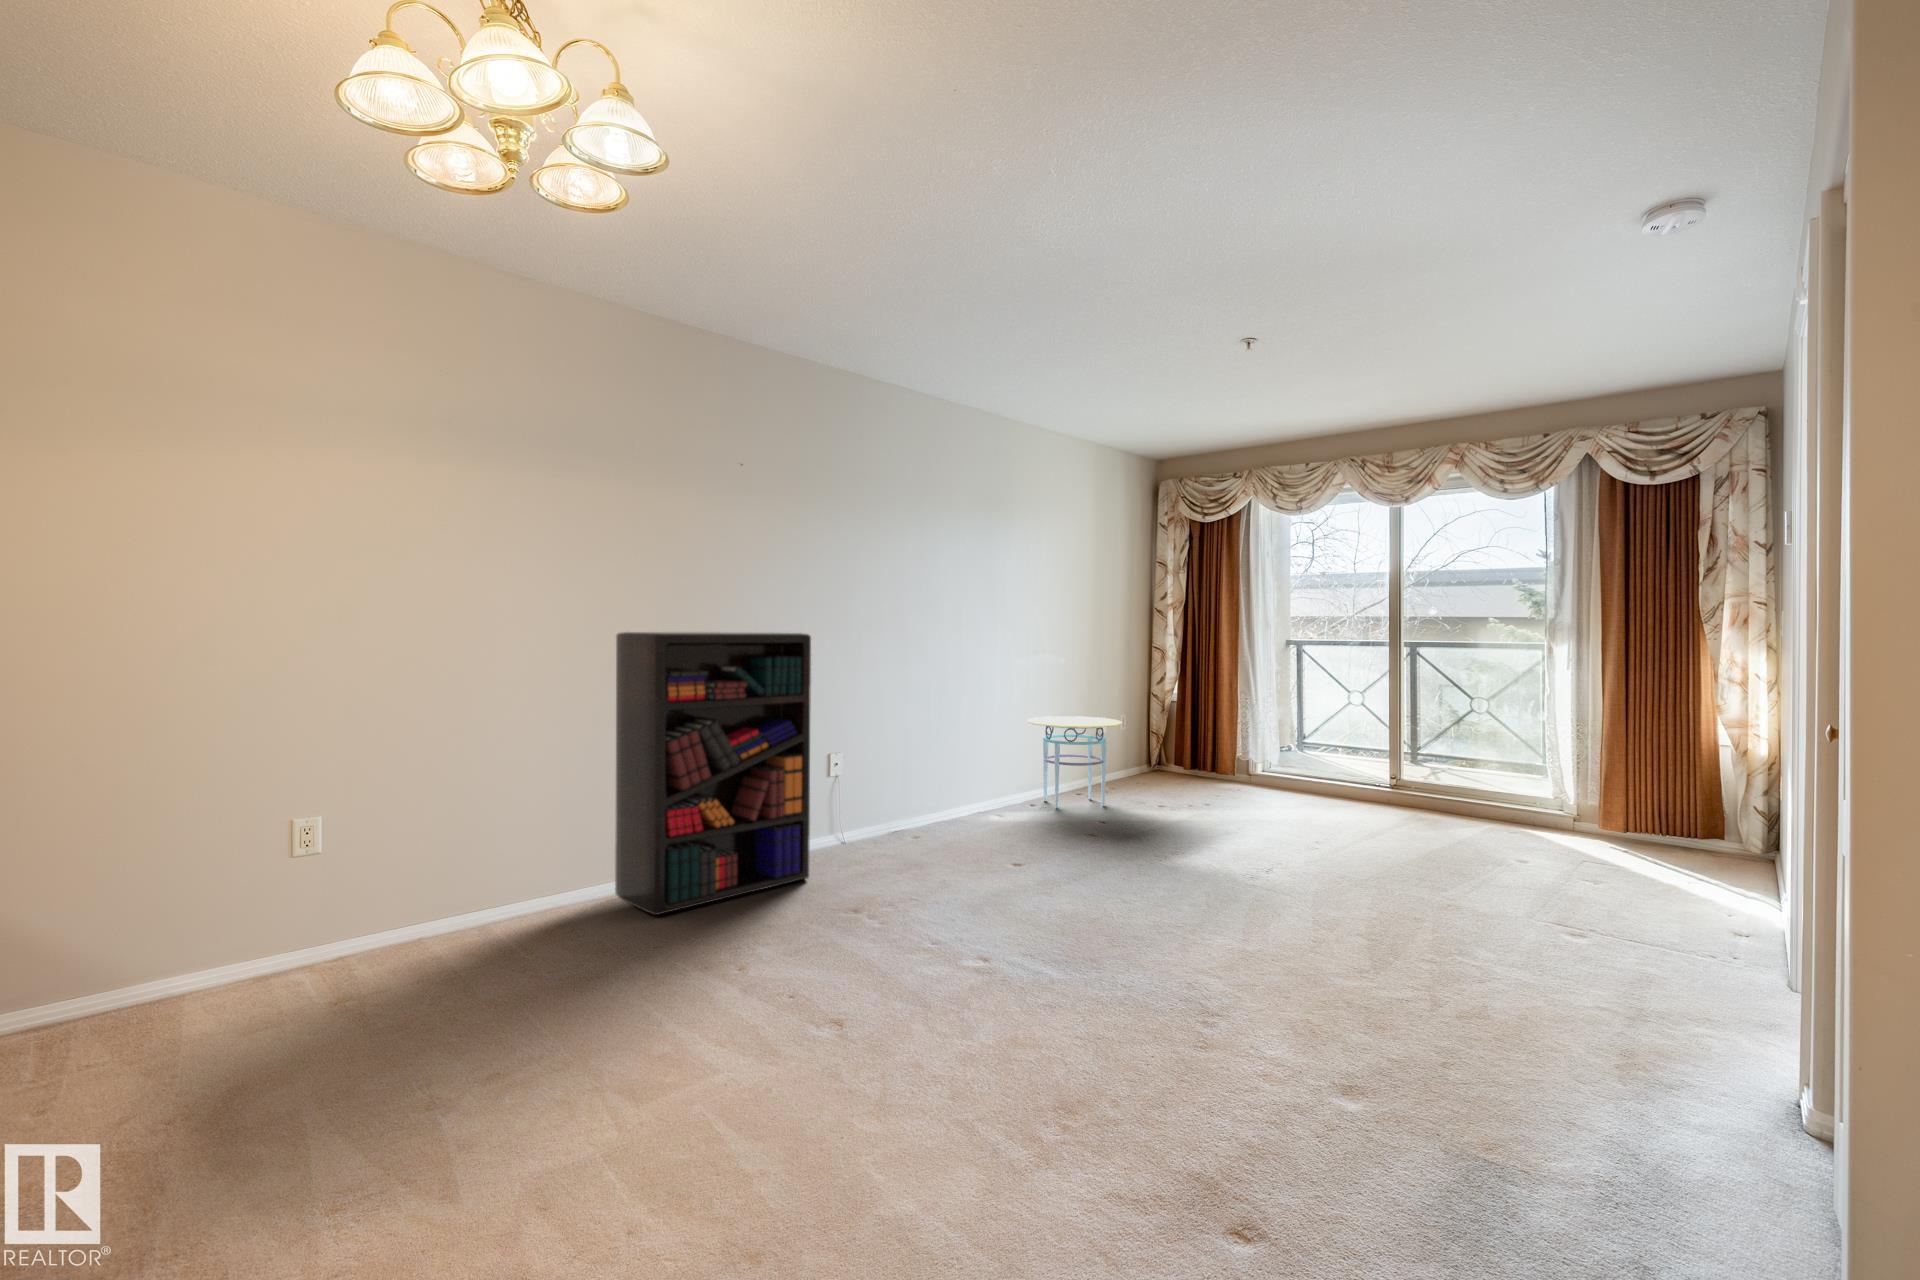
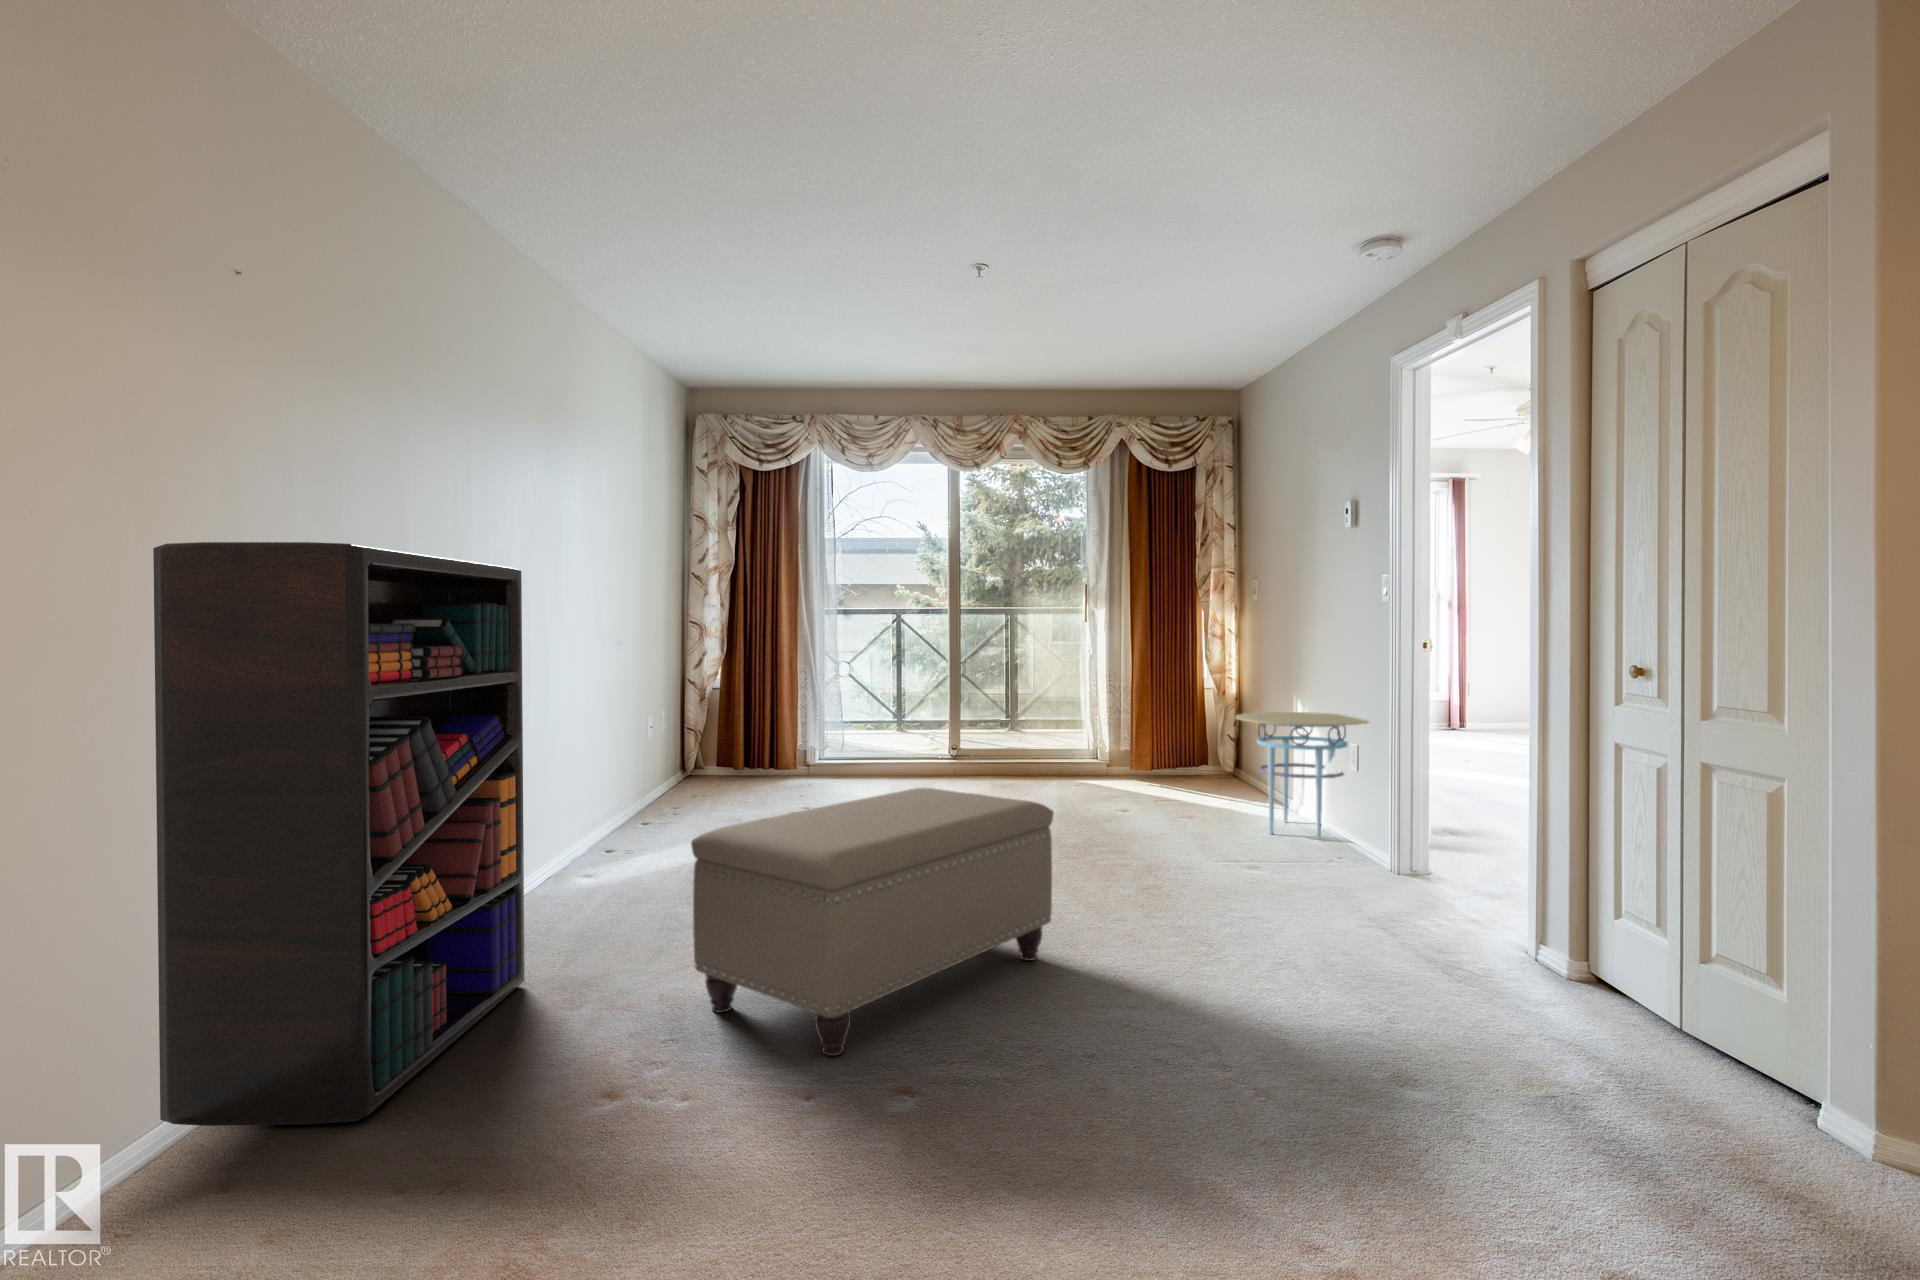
side table: present [1027,716,1122,808] -> present [1236,712,1368,839]
ottoman: none [843,802,1100,961] -> present [691,788,1054,1056]

